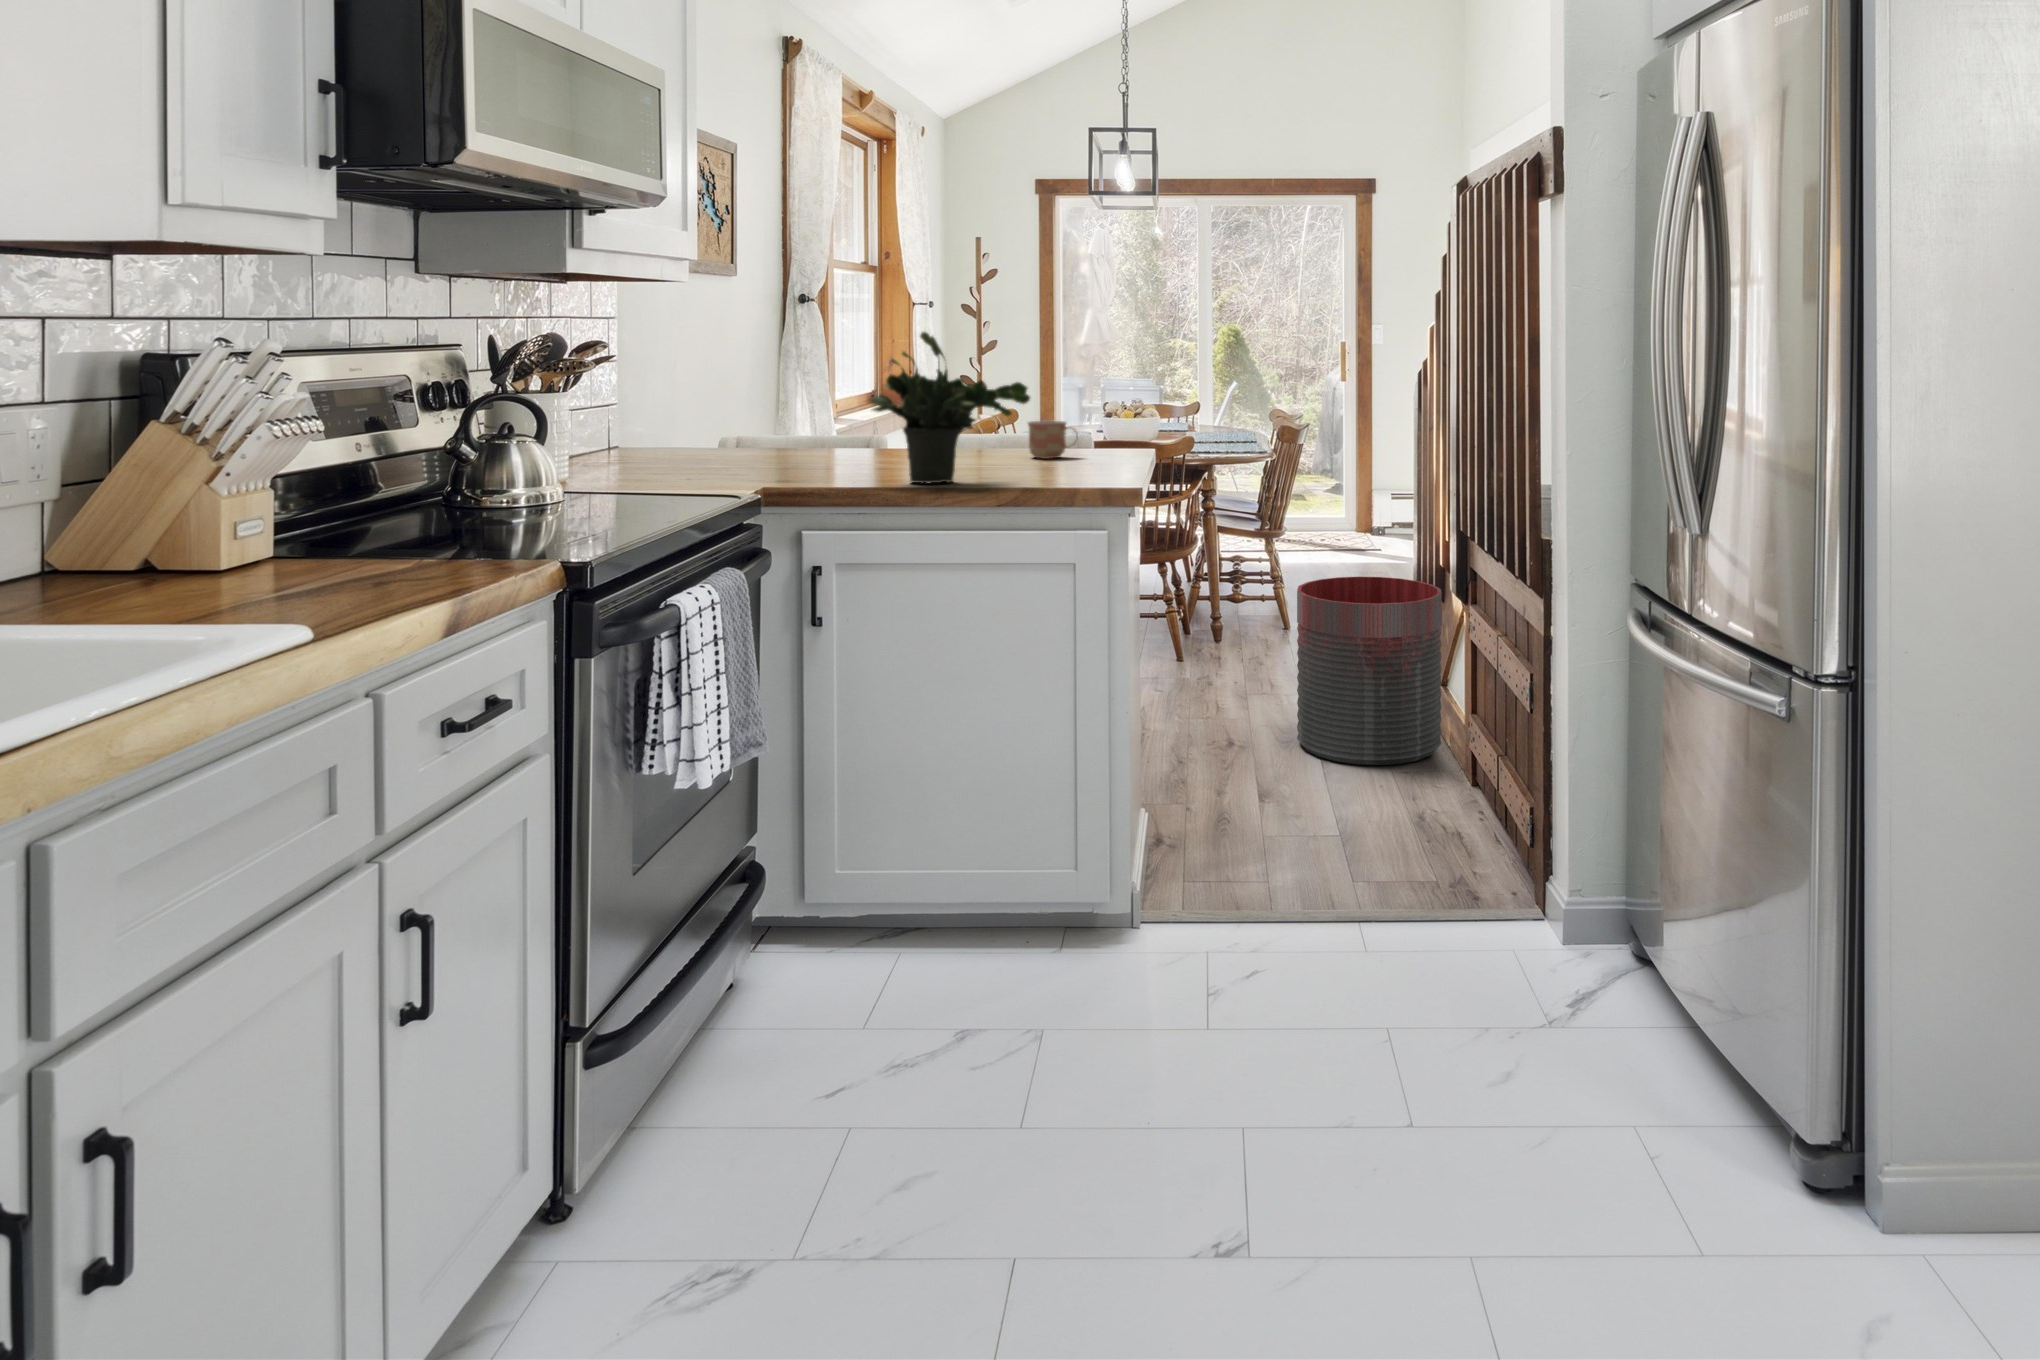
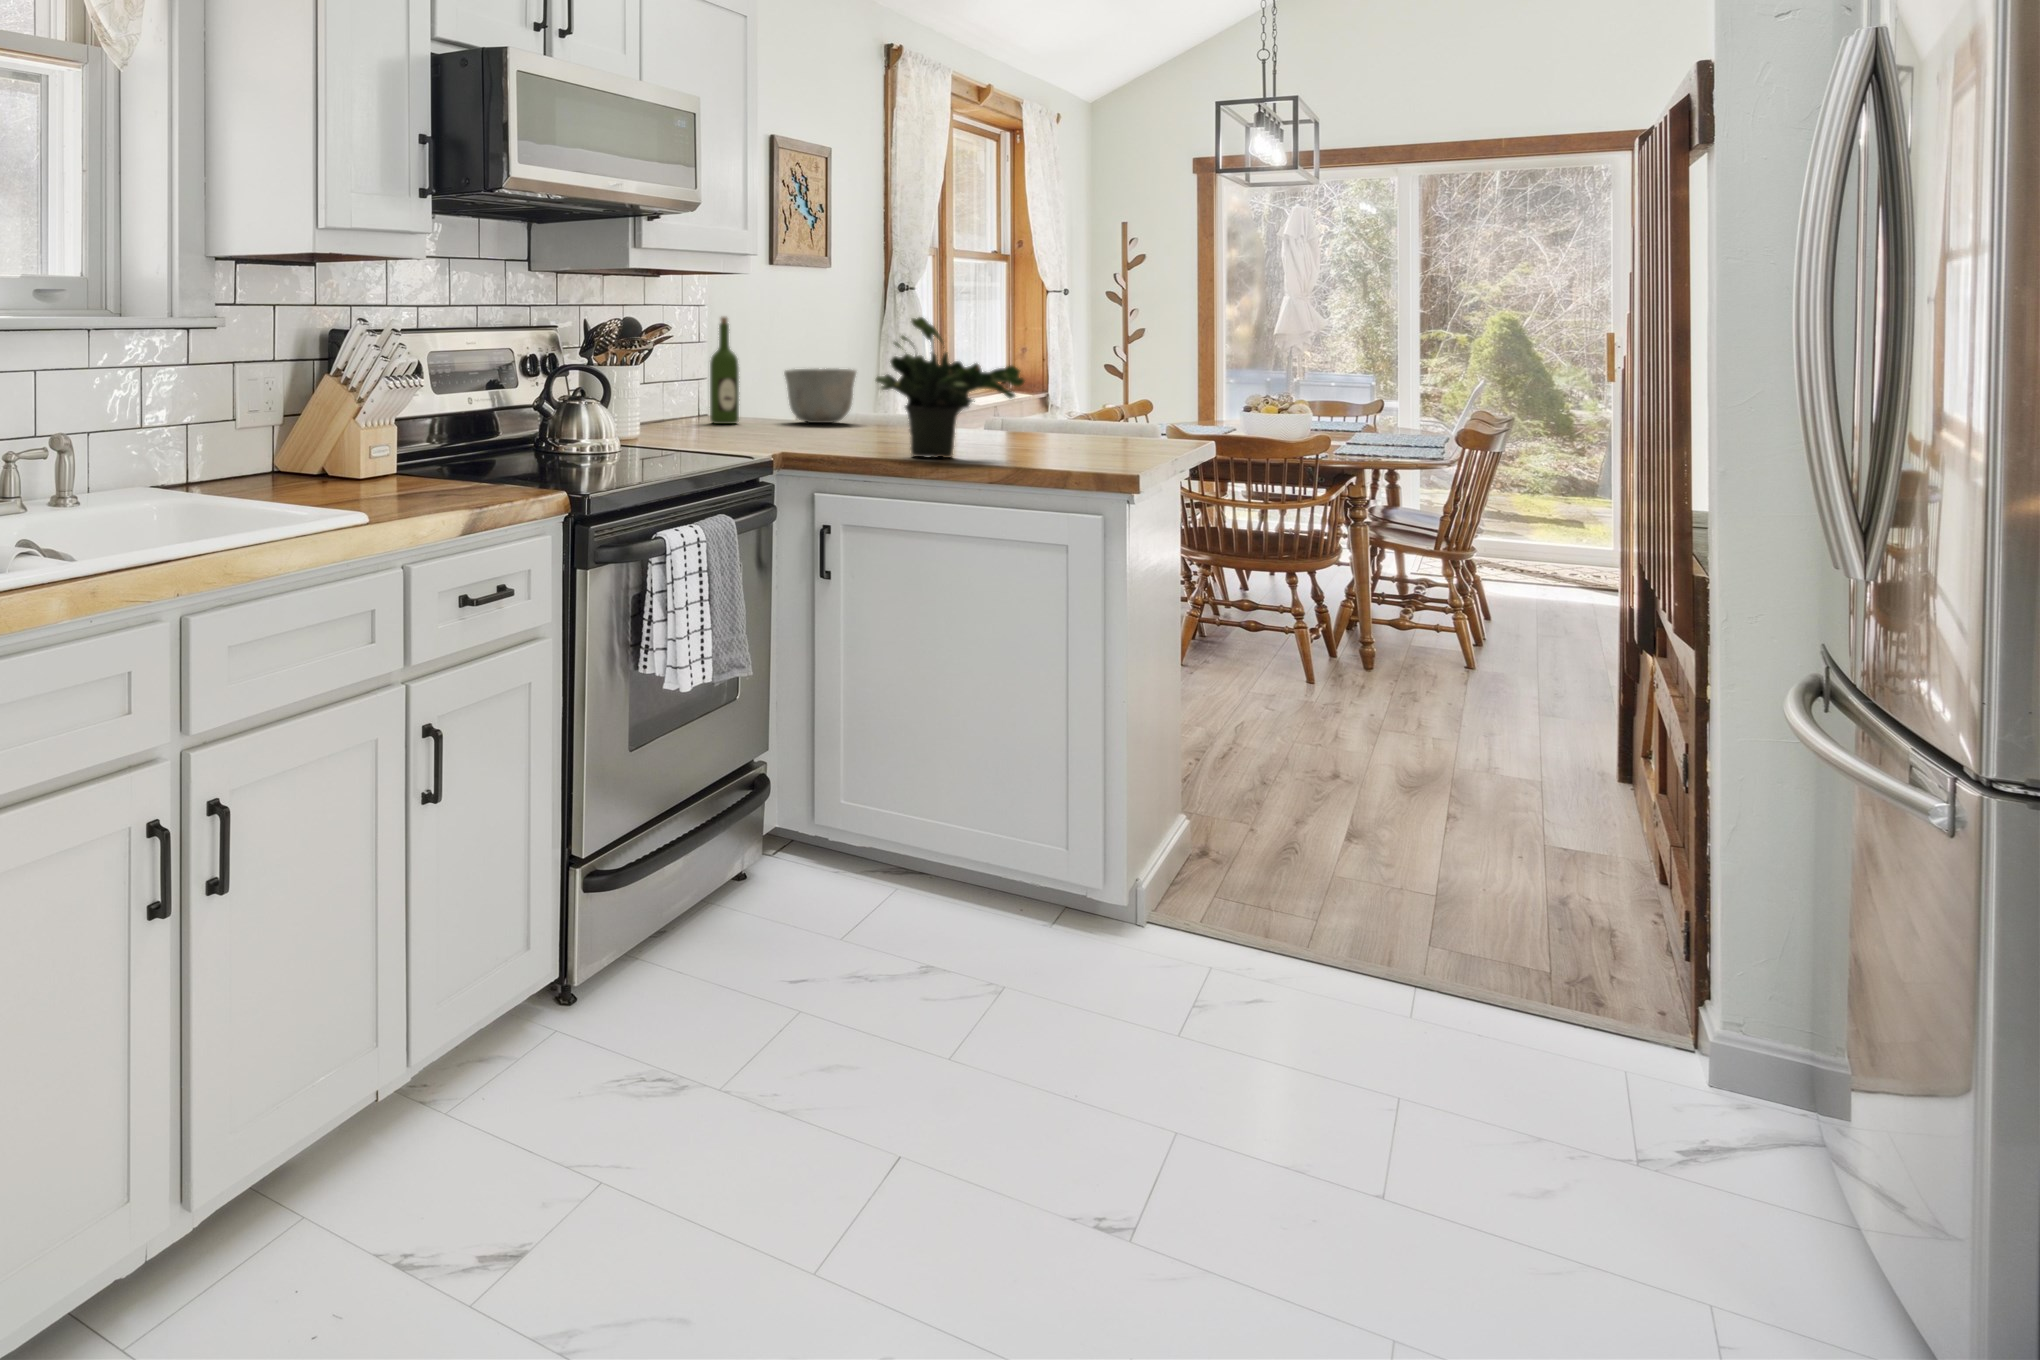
wine bottle: none [626,330,662,456] -> present [710,317,739,424]
ceramic bowl: none [713,387,796,449] -> present [784,369,856,423]
mug: present [1028,421,1074,459] -> none [1061,406,1114,444]
trash can: present [1297,577,1442,765] -> none [1416,603,1622,829]

